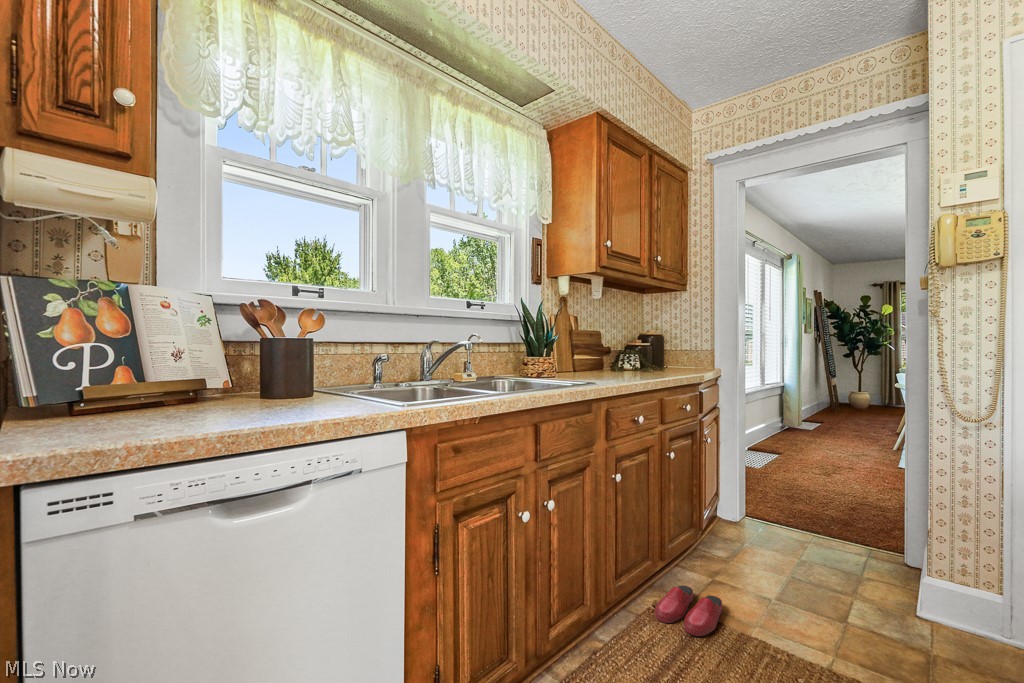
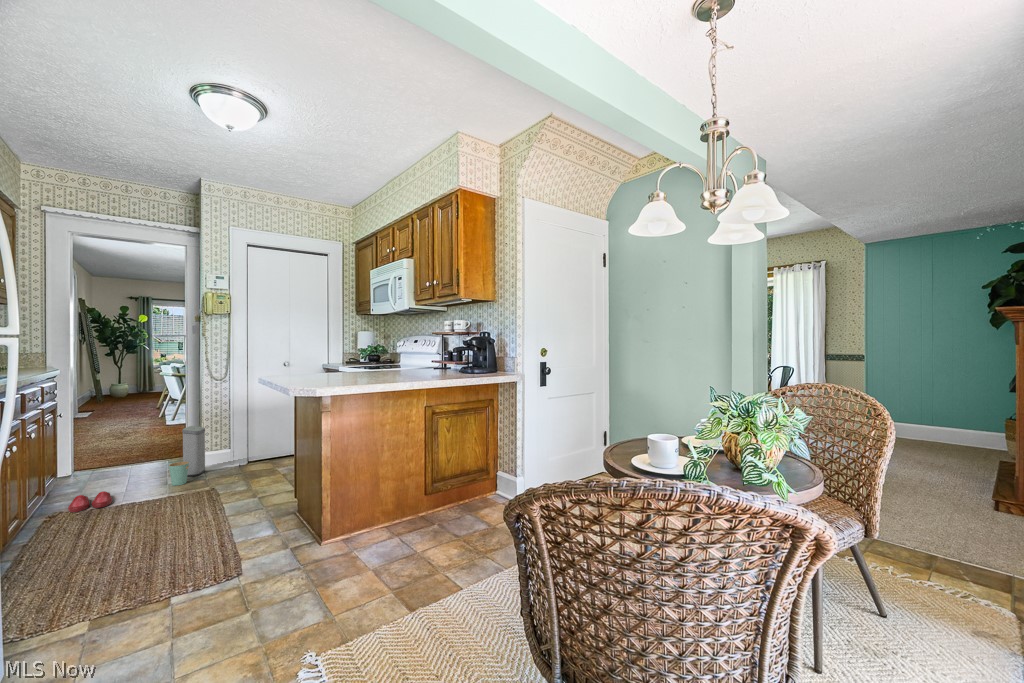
trash can: none [830,516,928,658] -> present [169,426,205,485]

